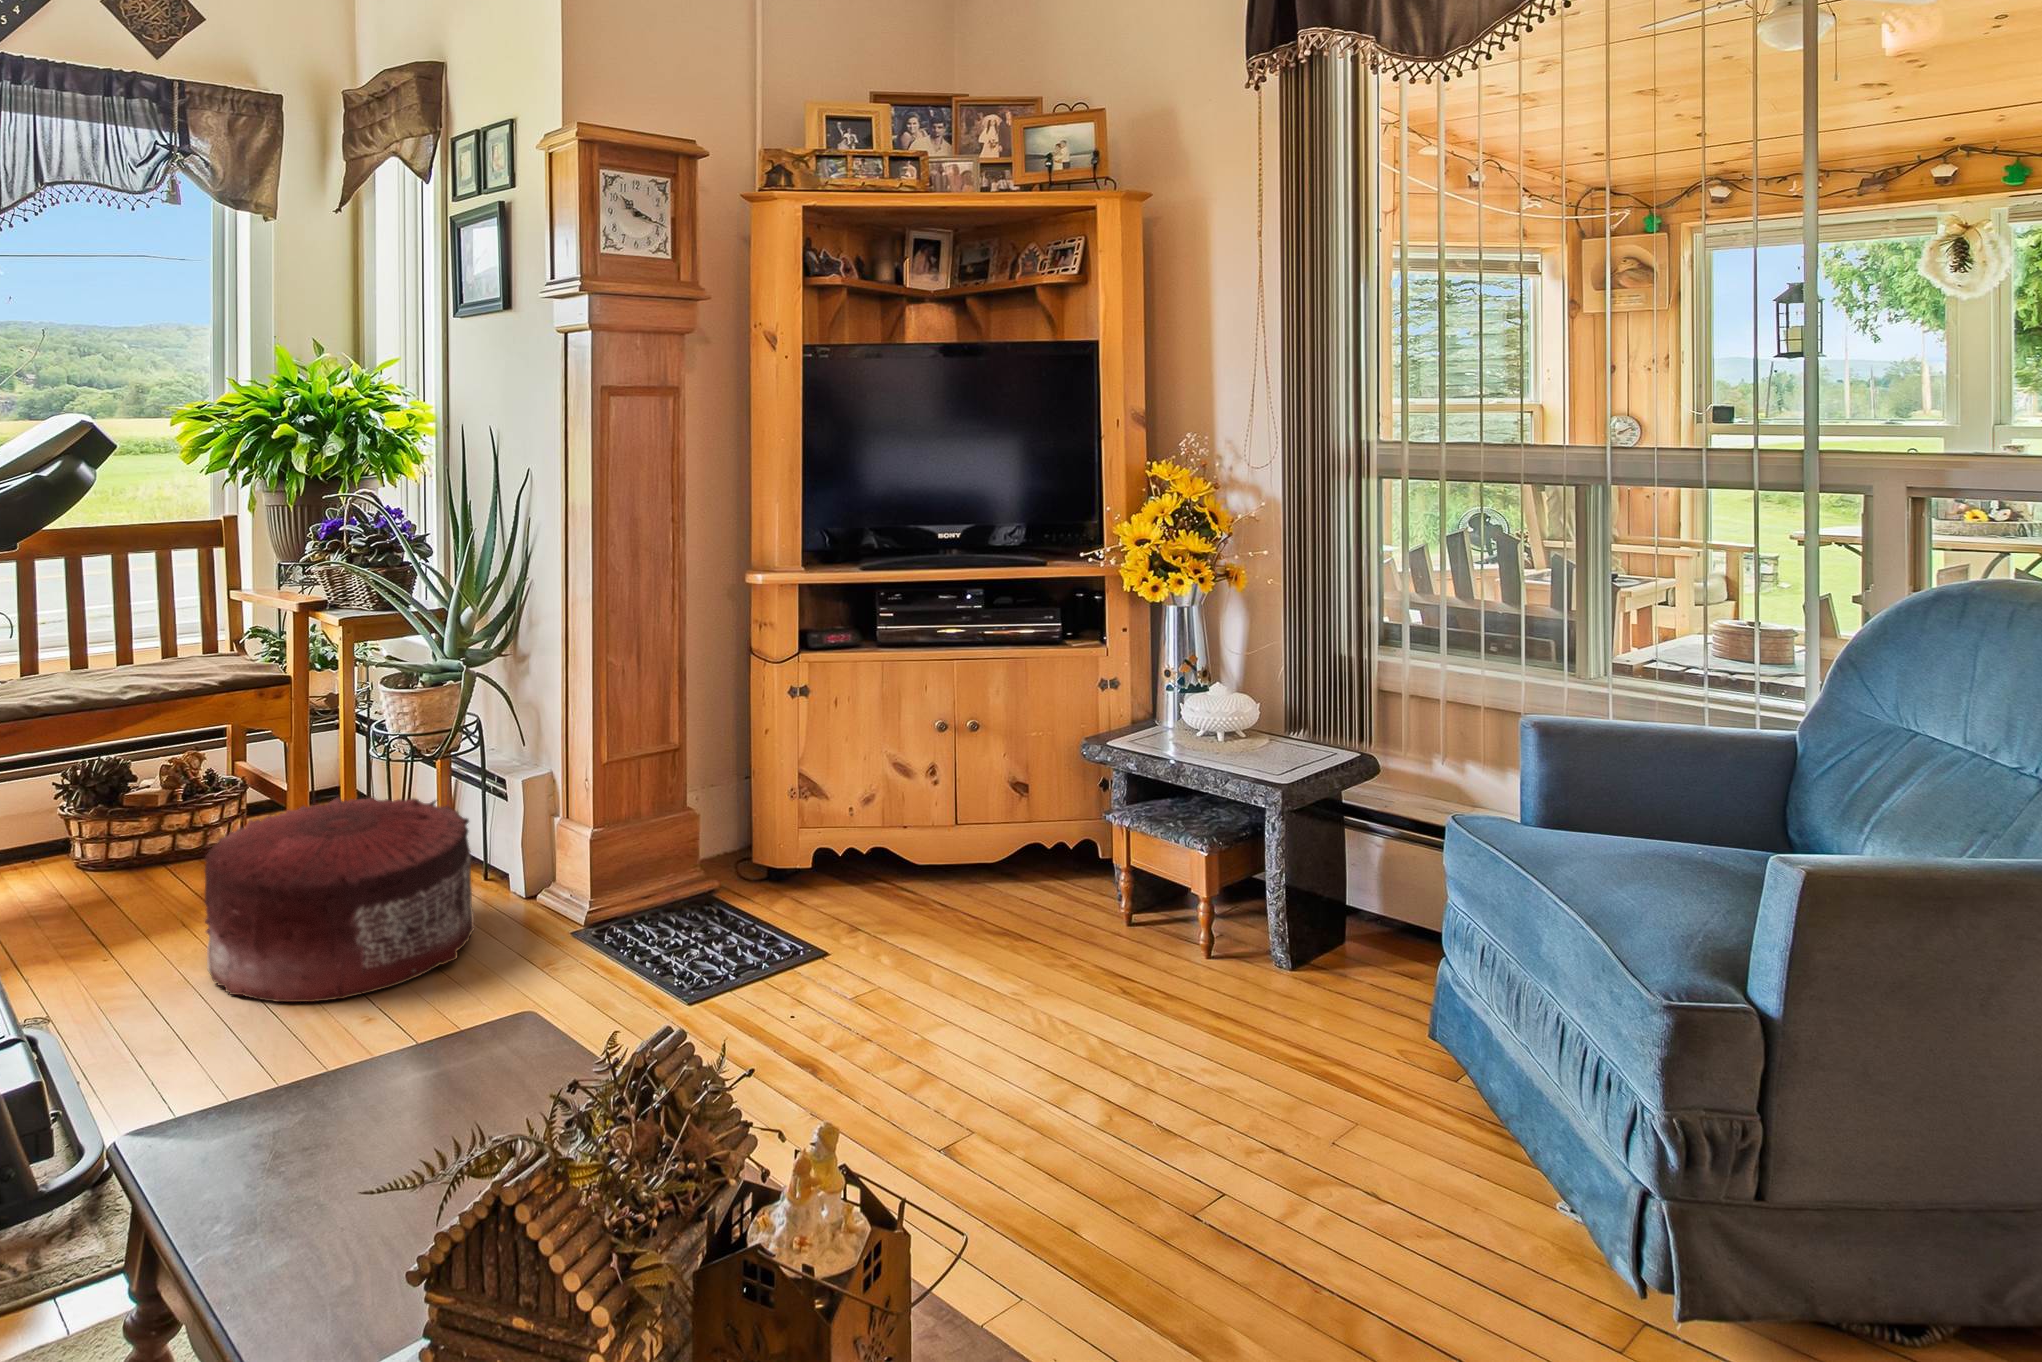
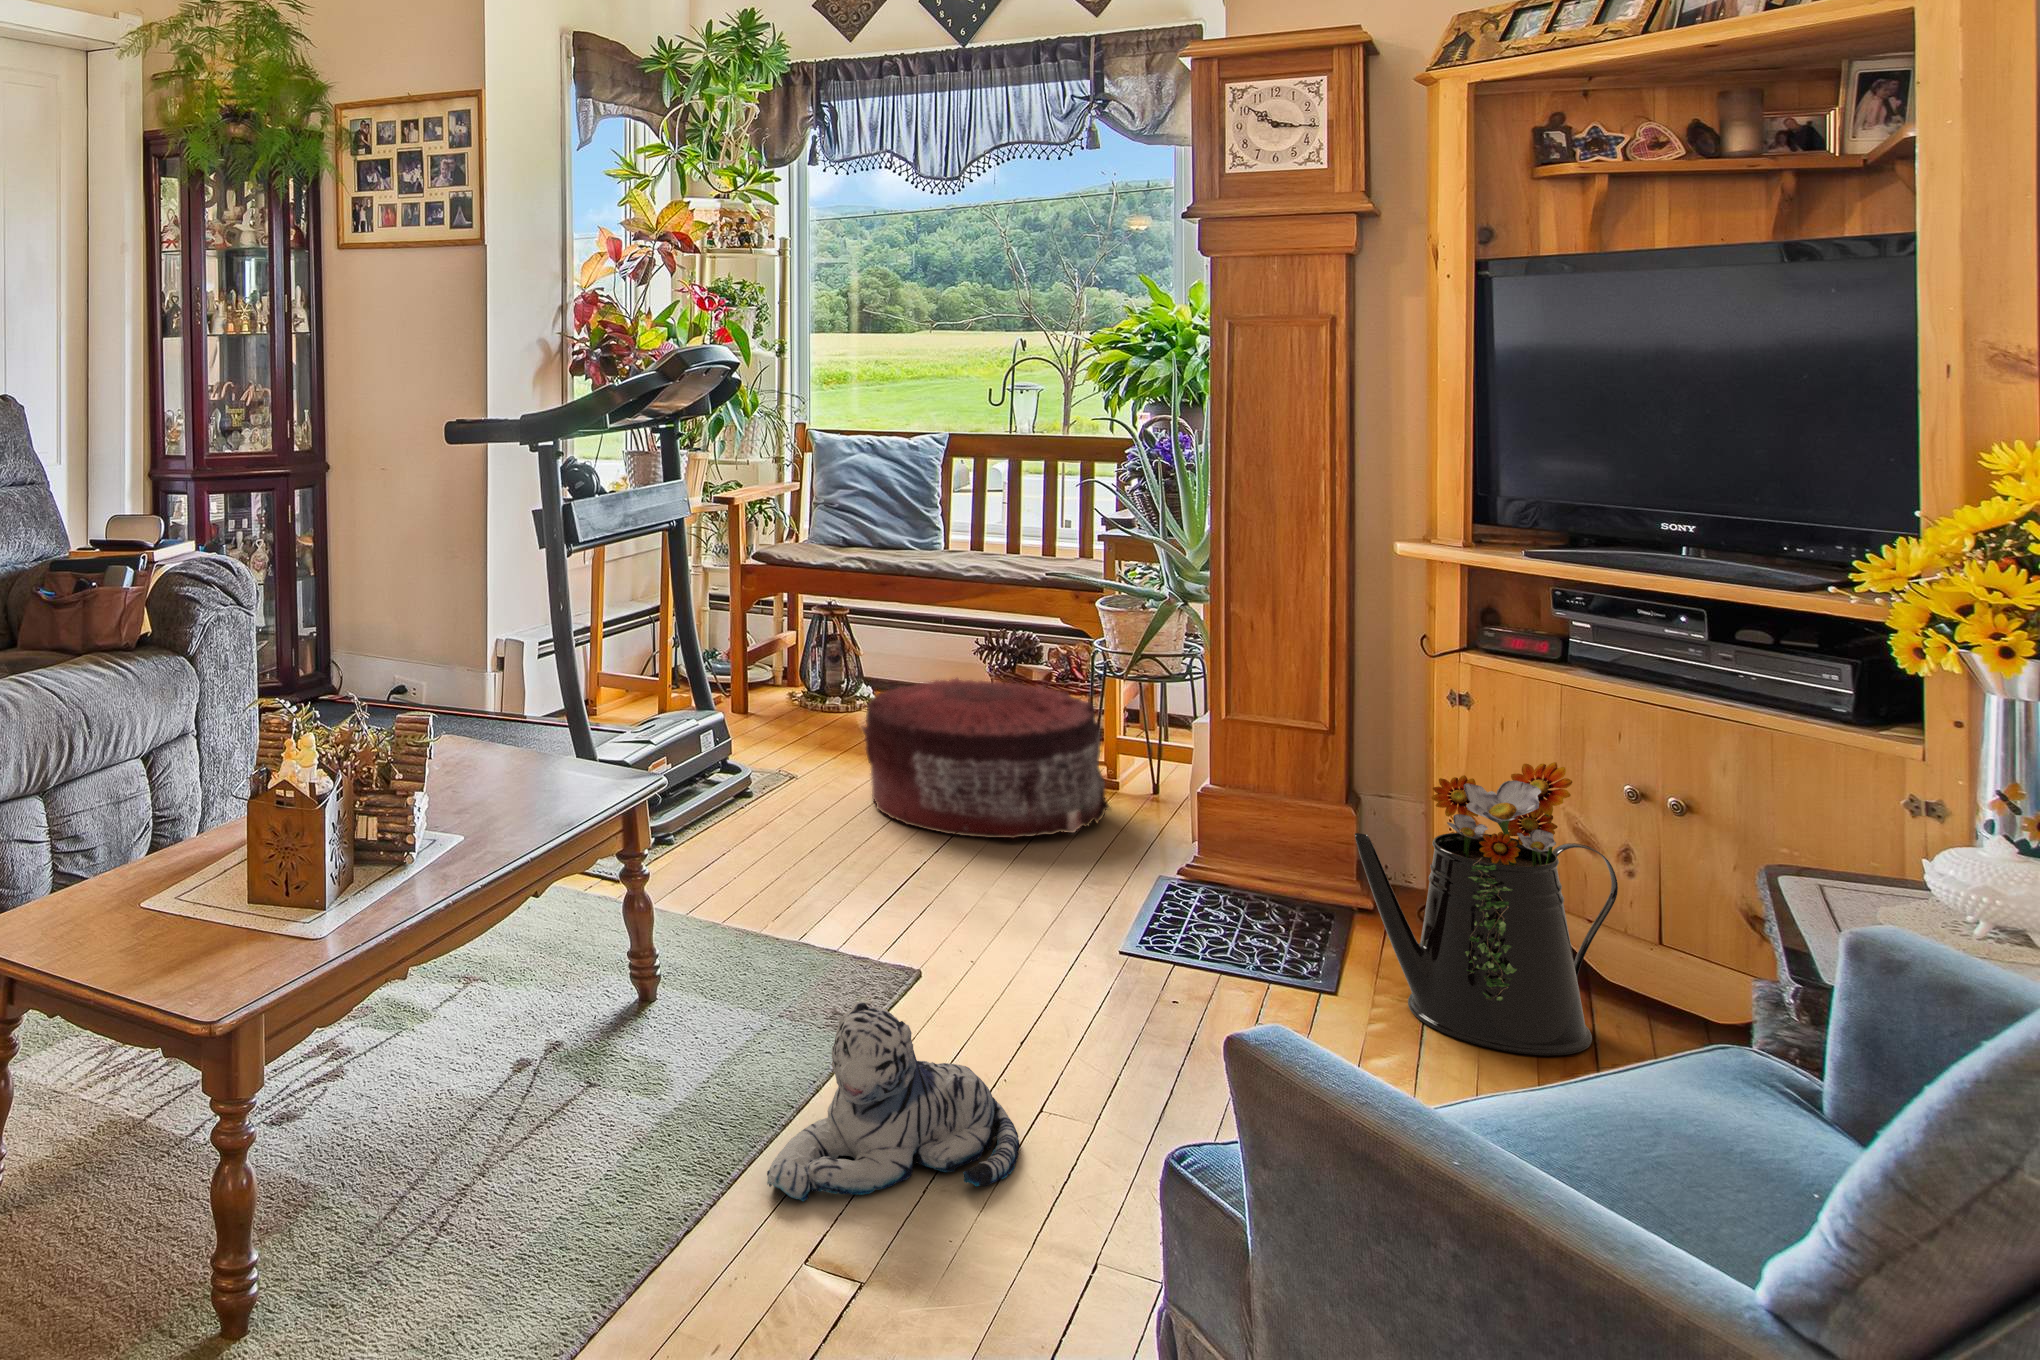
watering can: none [866,715,976,933] -> present [1355,762,1618,1055]
plush toy: none [997,1058,1144,1273] -> present [767,1001,1020,1201]

